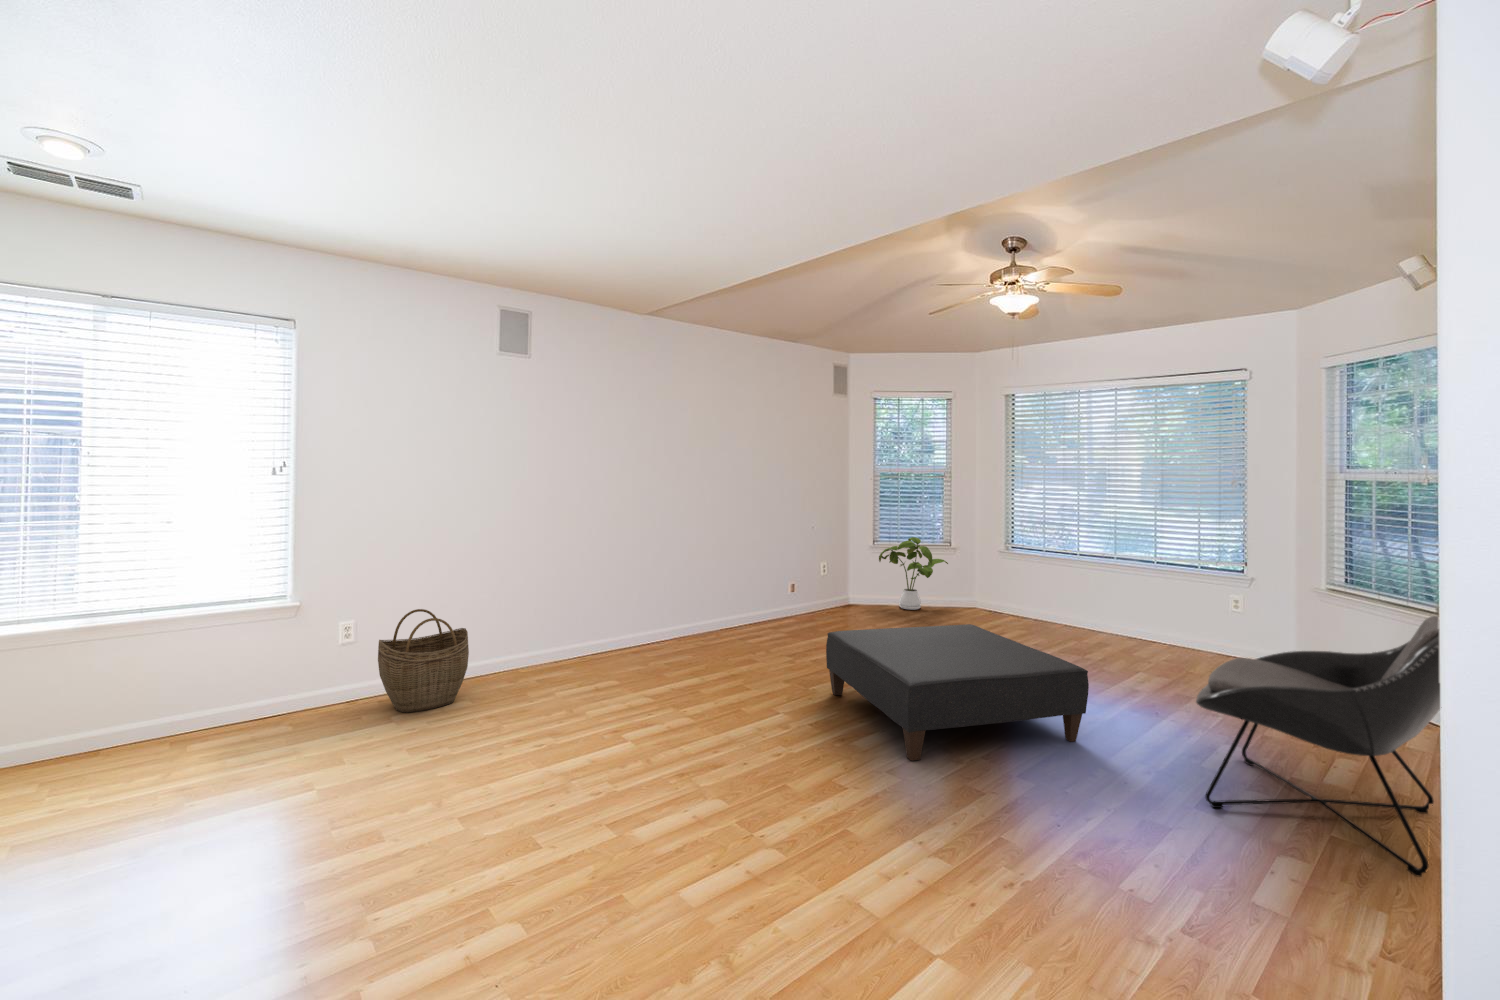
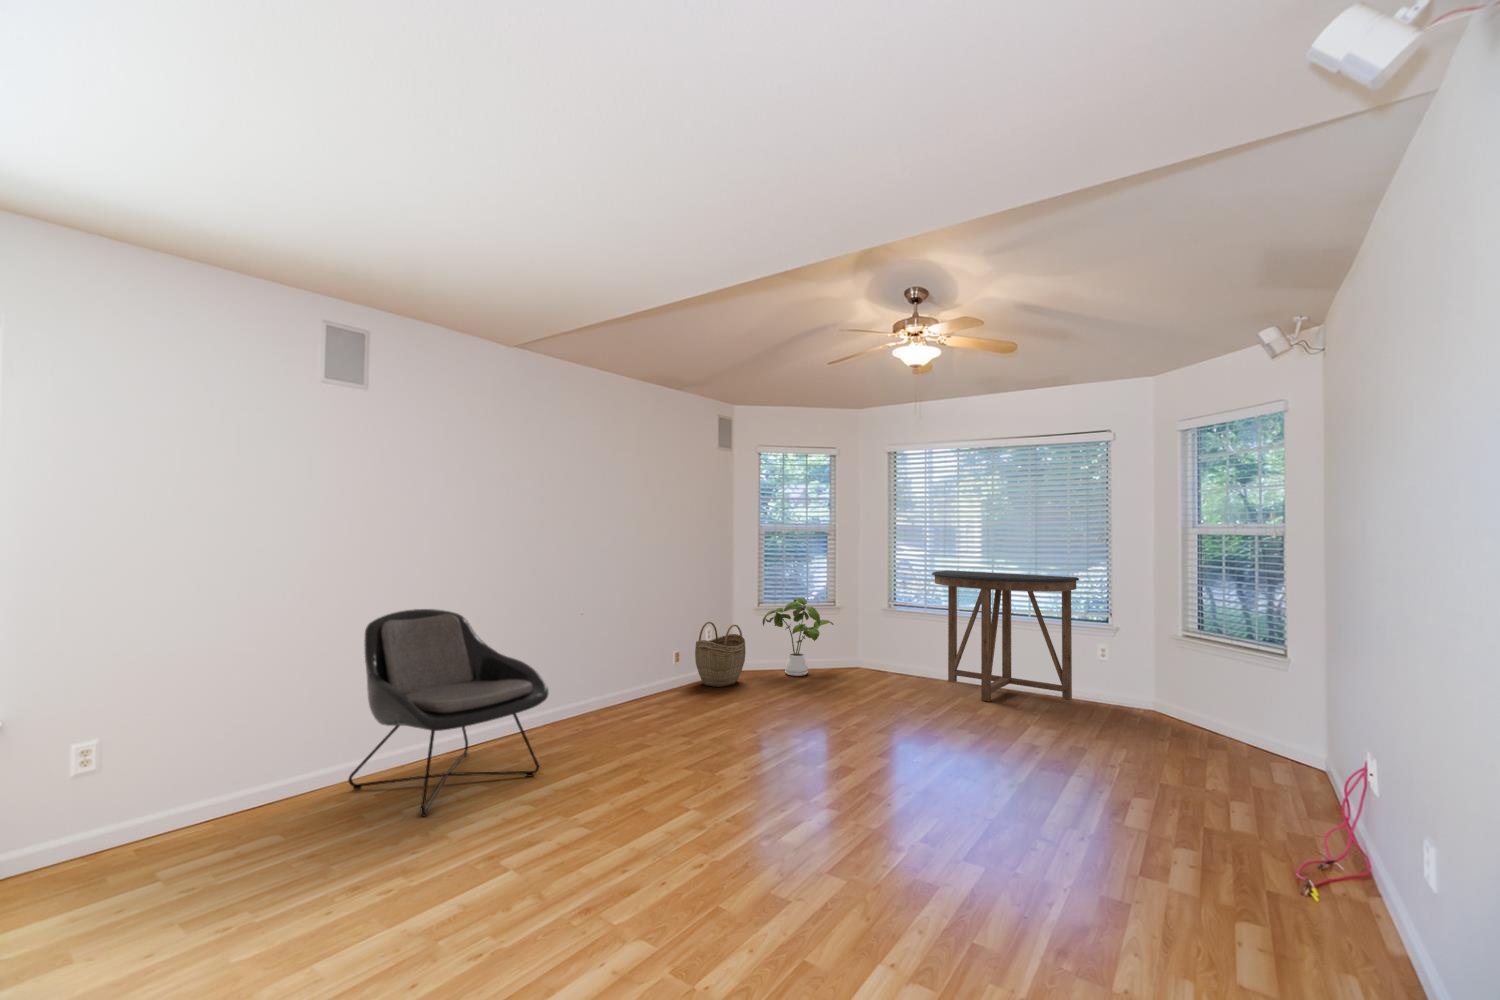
console table: none [1048,515,1210,650] -> present [932,570,1079,701]
woven basket: present [378,609,469,713] -> present [695,622,746,687]
lounge chair: present [1196,616,1440,877] -> present [349,609,548,817]
ottoman: present [826,624,1089,761] -> none [730,689,1009,851]

